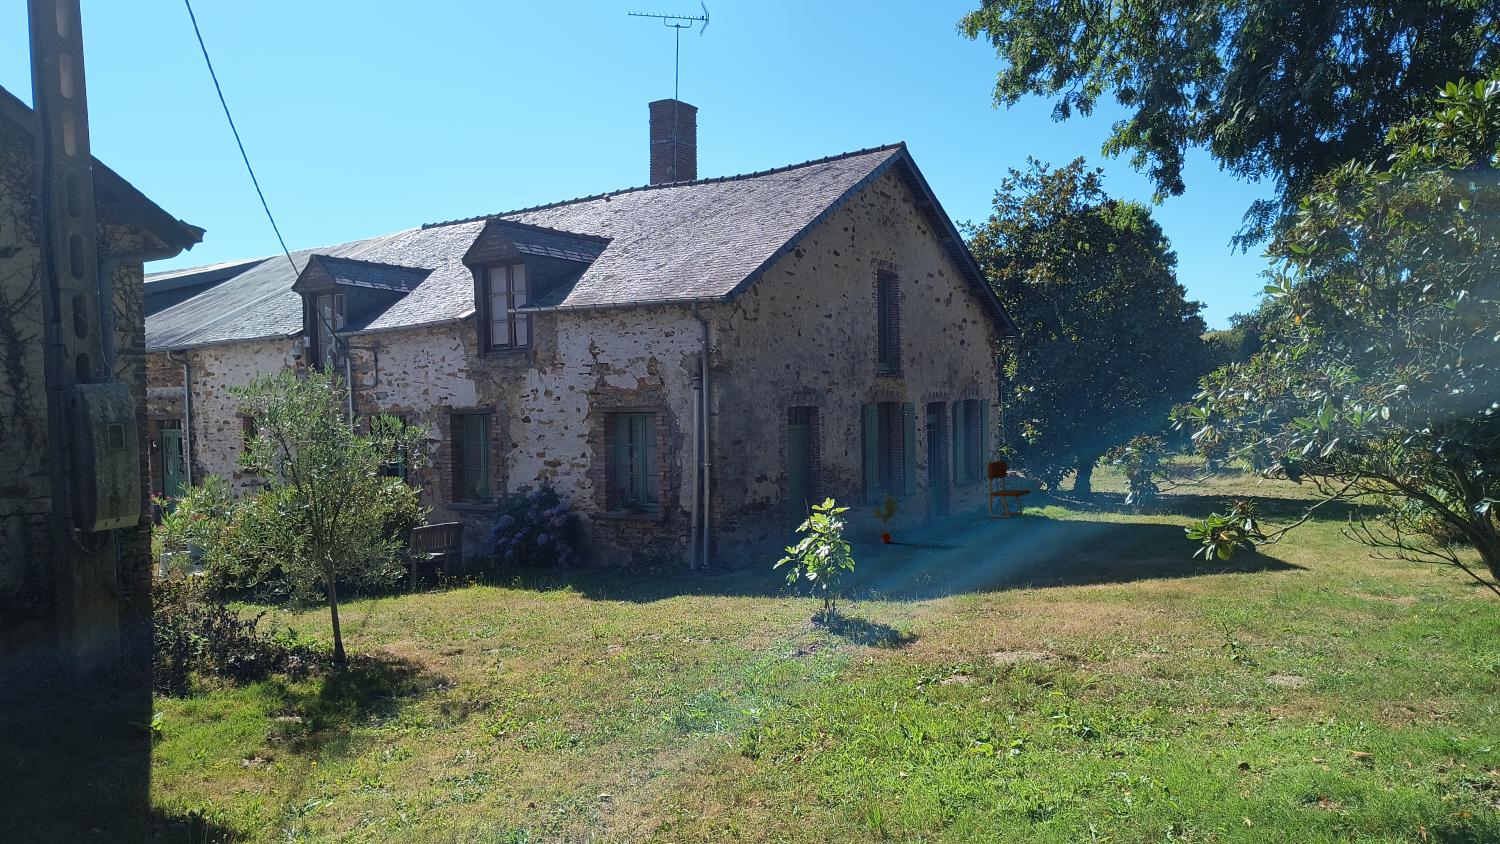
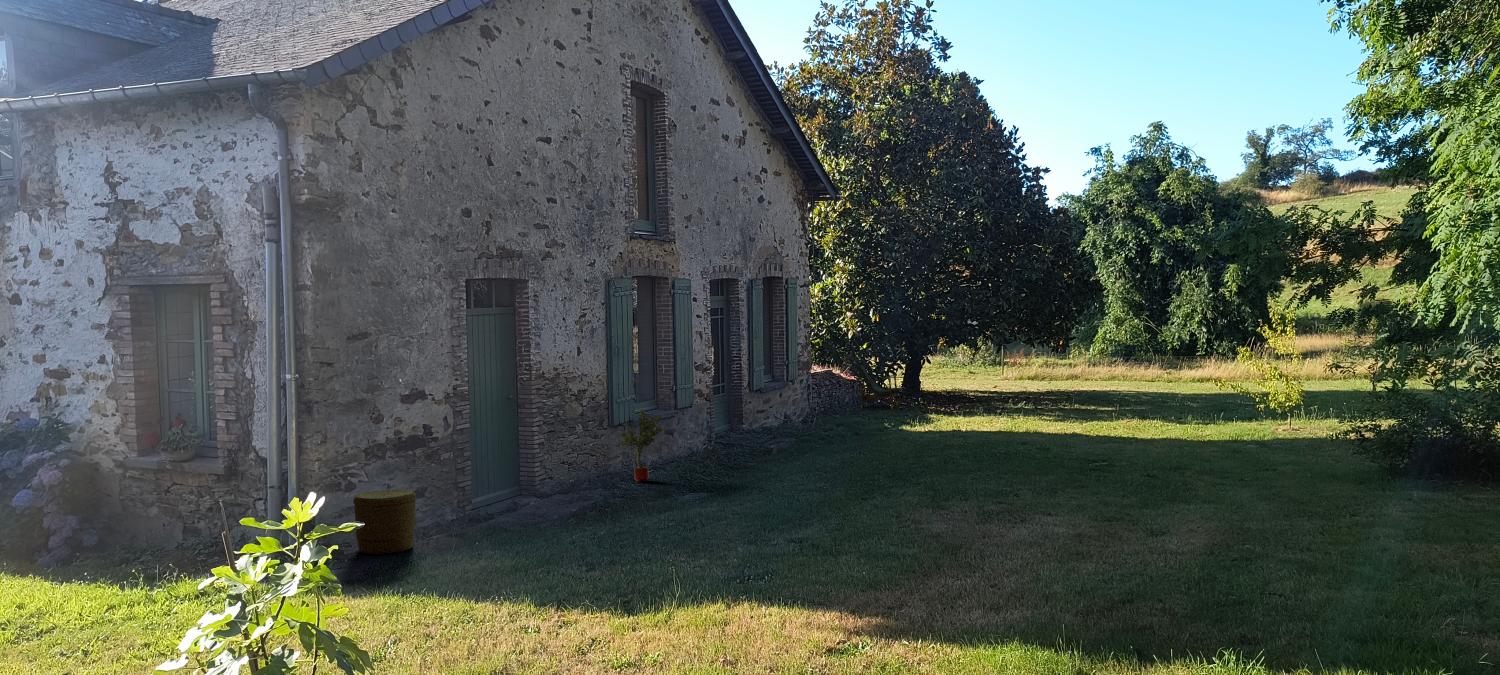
bench: present [988,461,1030,518] -> none [796,356,849,431]
lounge chair: none [1036,469,1076,505] -> present [857,365,904,409]
woven basket: none [736,533,770,570] -> present [353,489,416,555]

